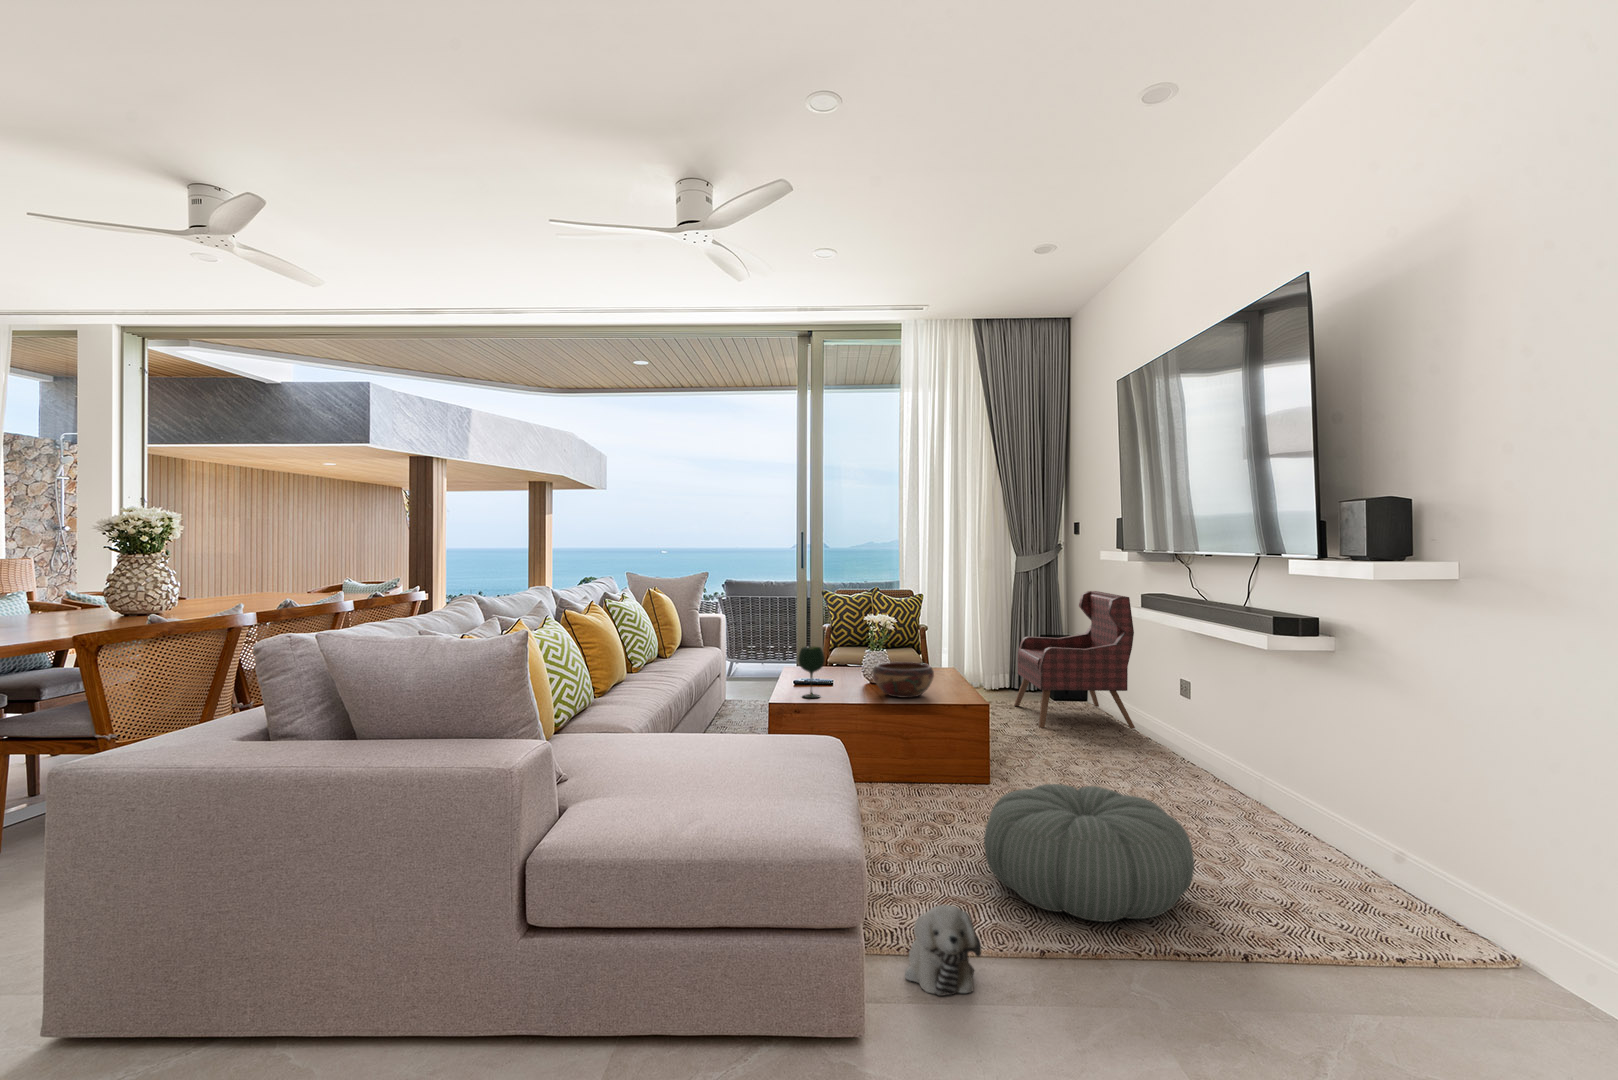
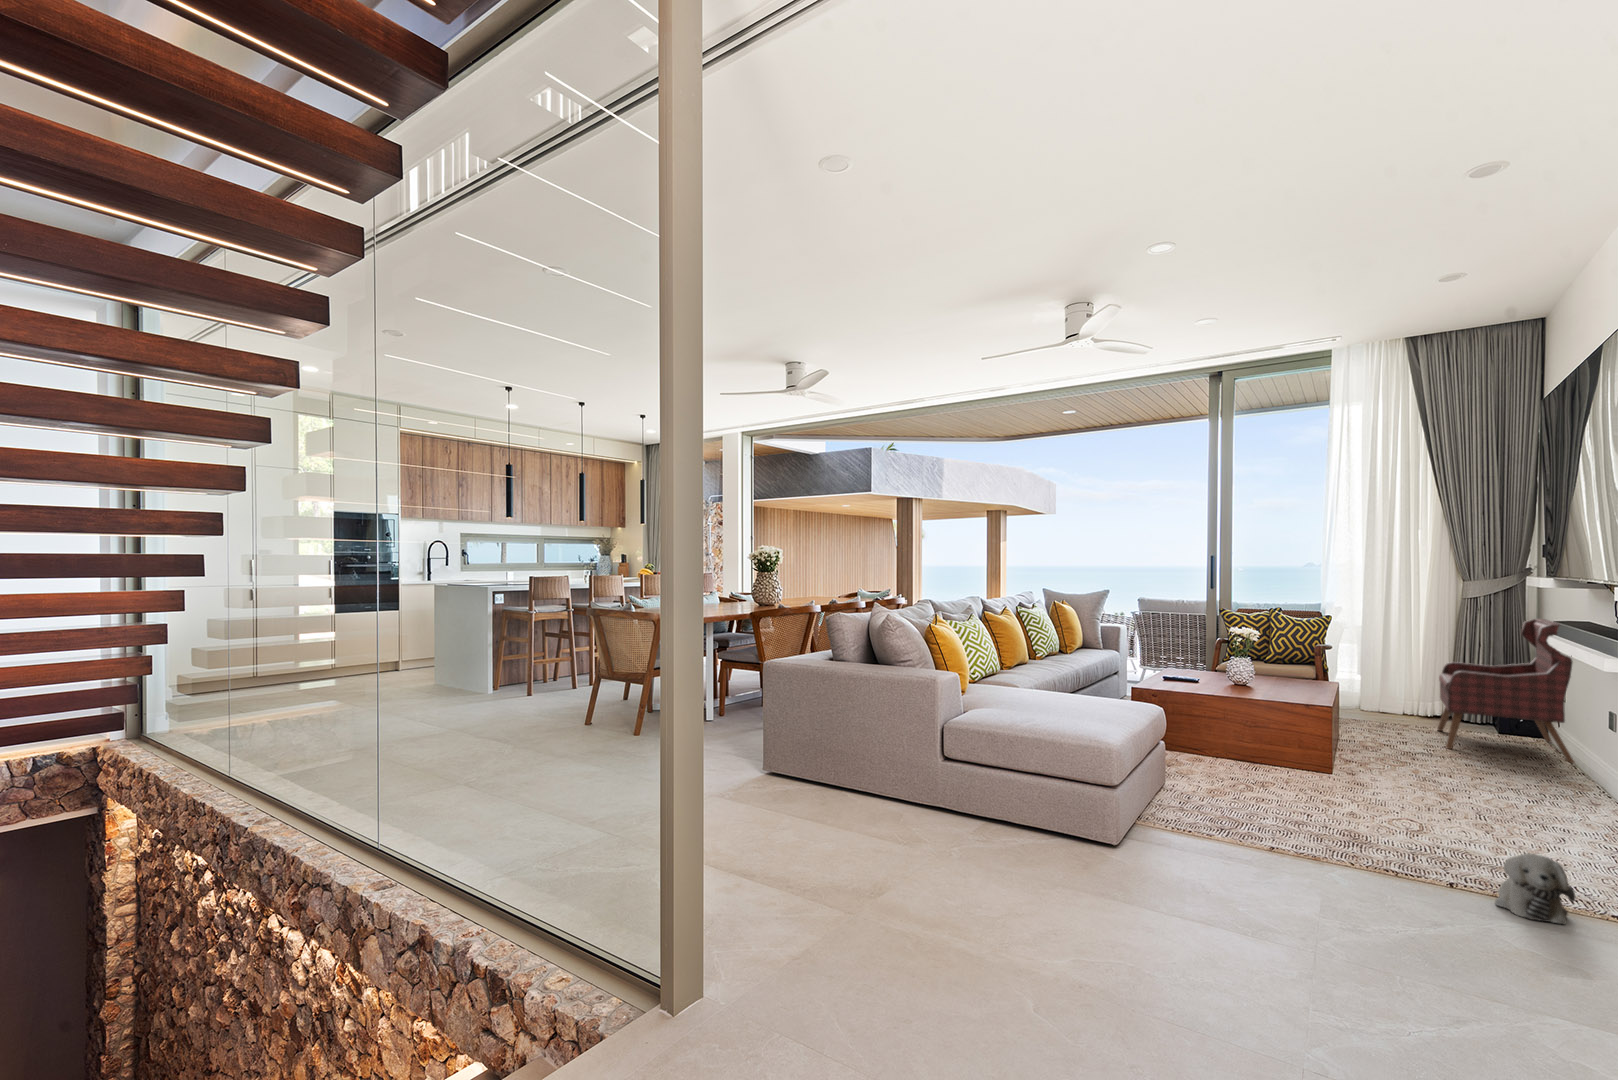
wine glass: present [798,647,825,698] -> none [1161,647,1184,687]
decorative bowl: present [873,662,934,698] -> none [1228,666,1286,694]
pouf: present [984,784,1194,922] -> none [1263,757,1450,856]
plush toy: present [905,905,981,996] -> present [1495,853,1575,924]

